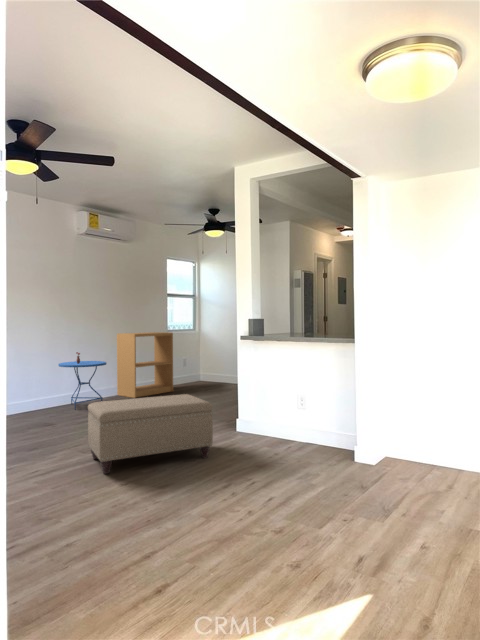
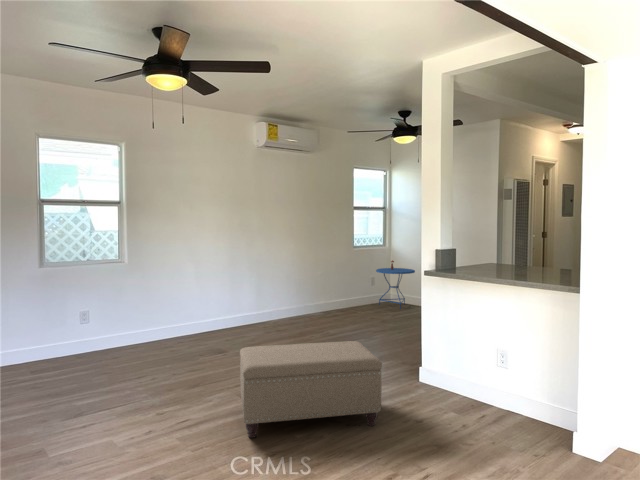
bookshelf: present [117,332,173,398] -> none [299,249,359,321]
side table: present [58,352,106,410] -> present [376,261,415,309]

